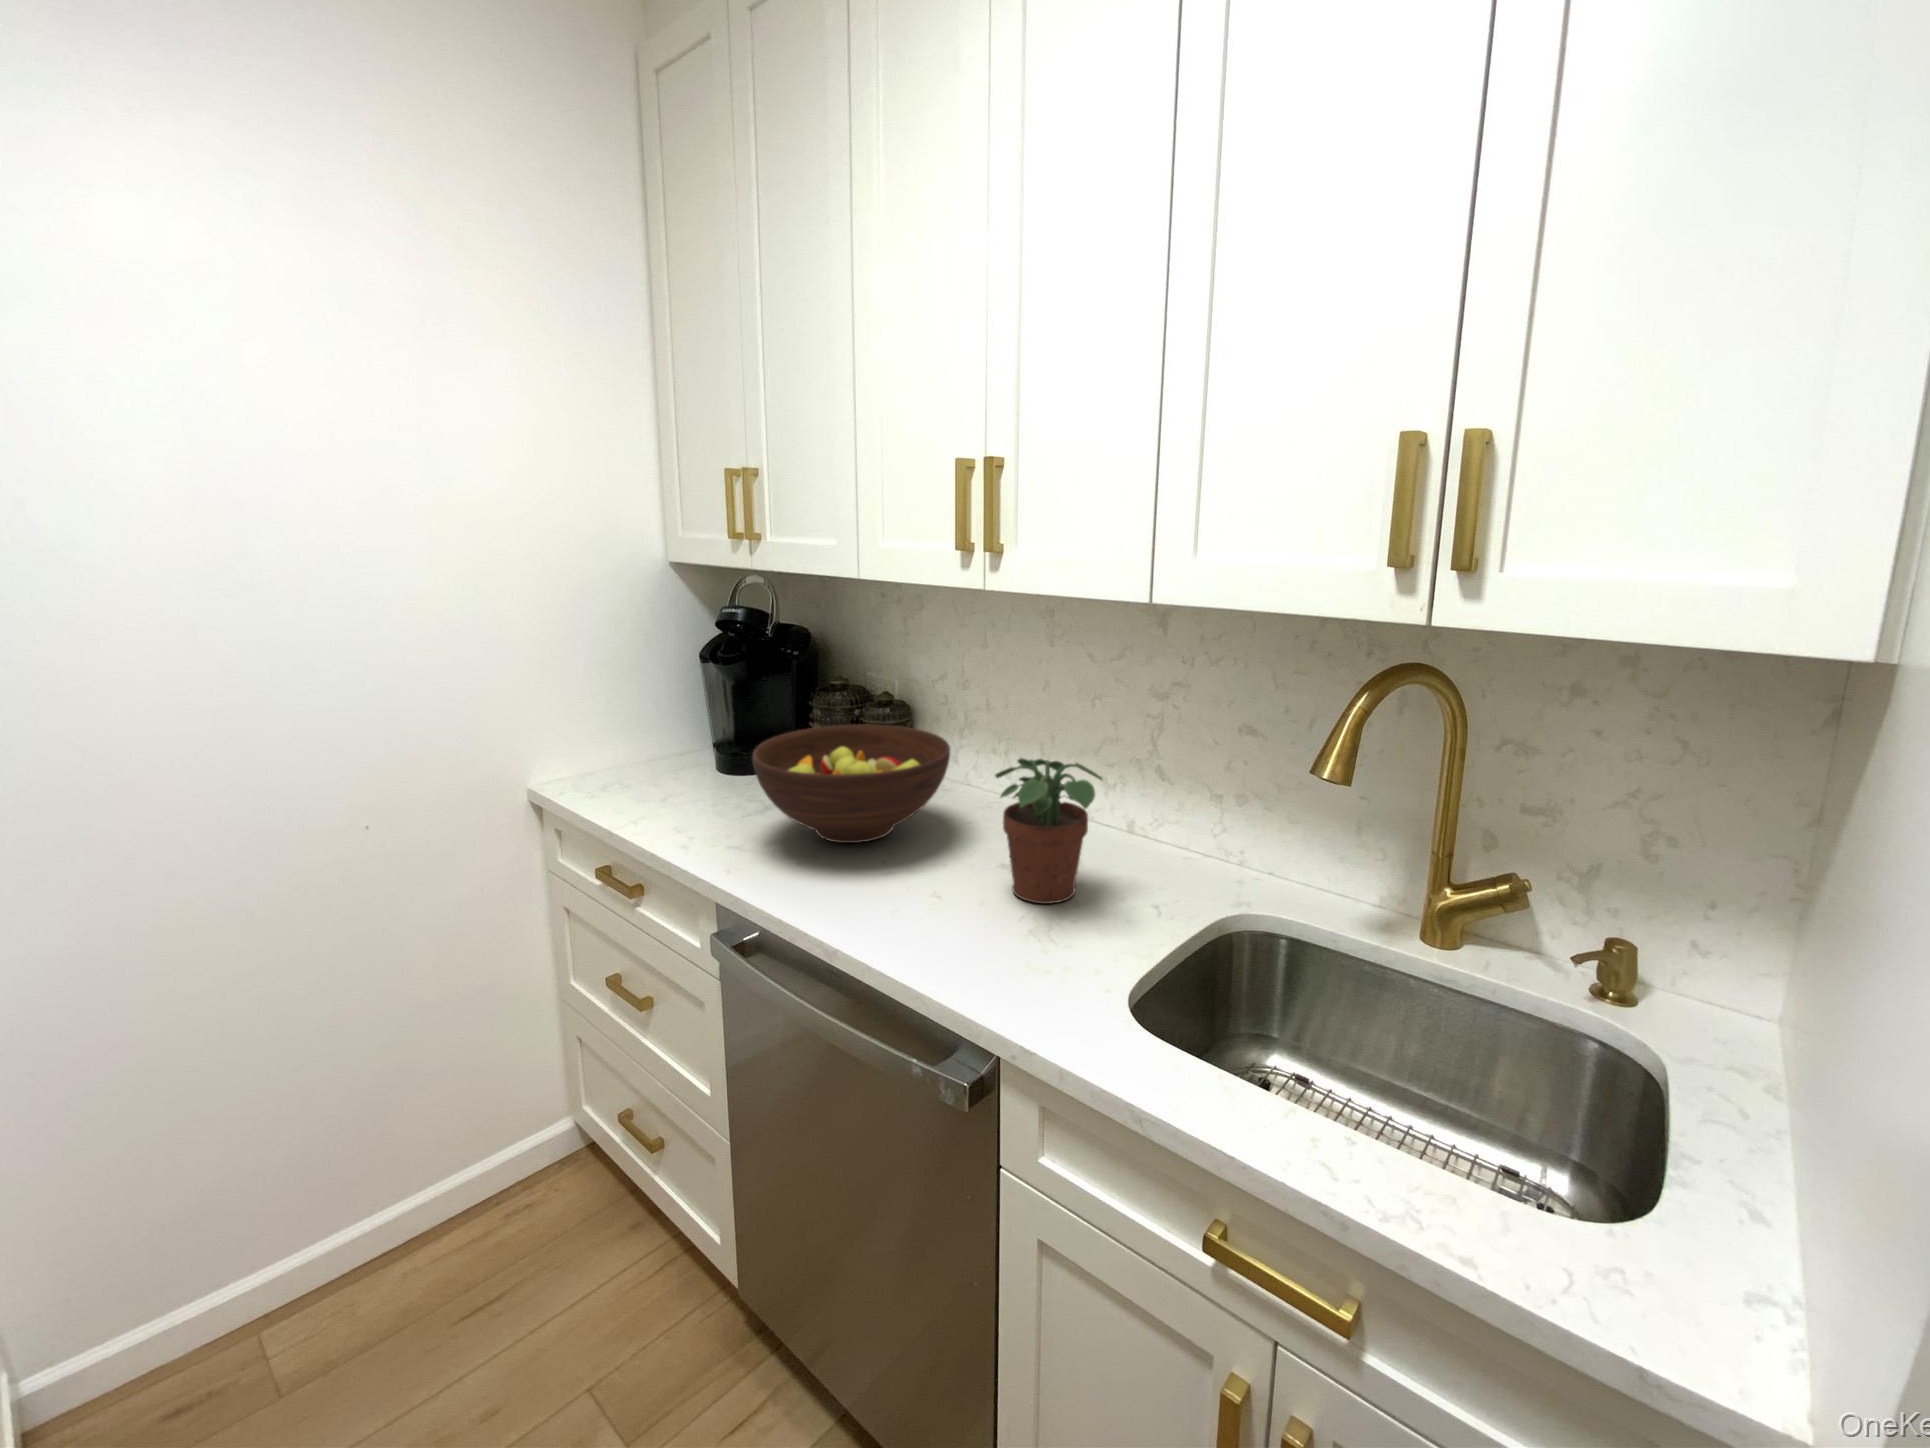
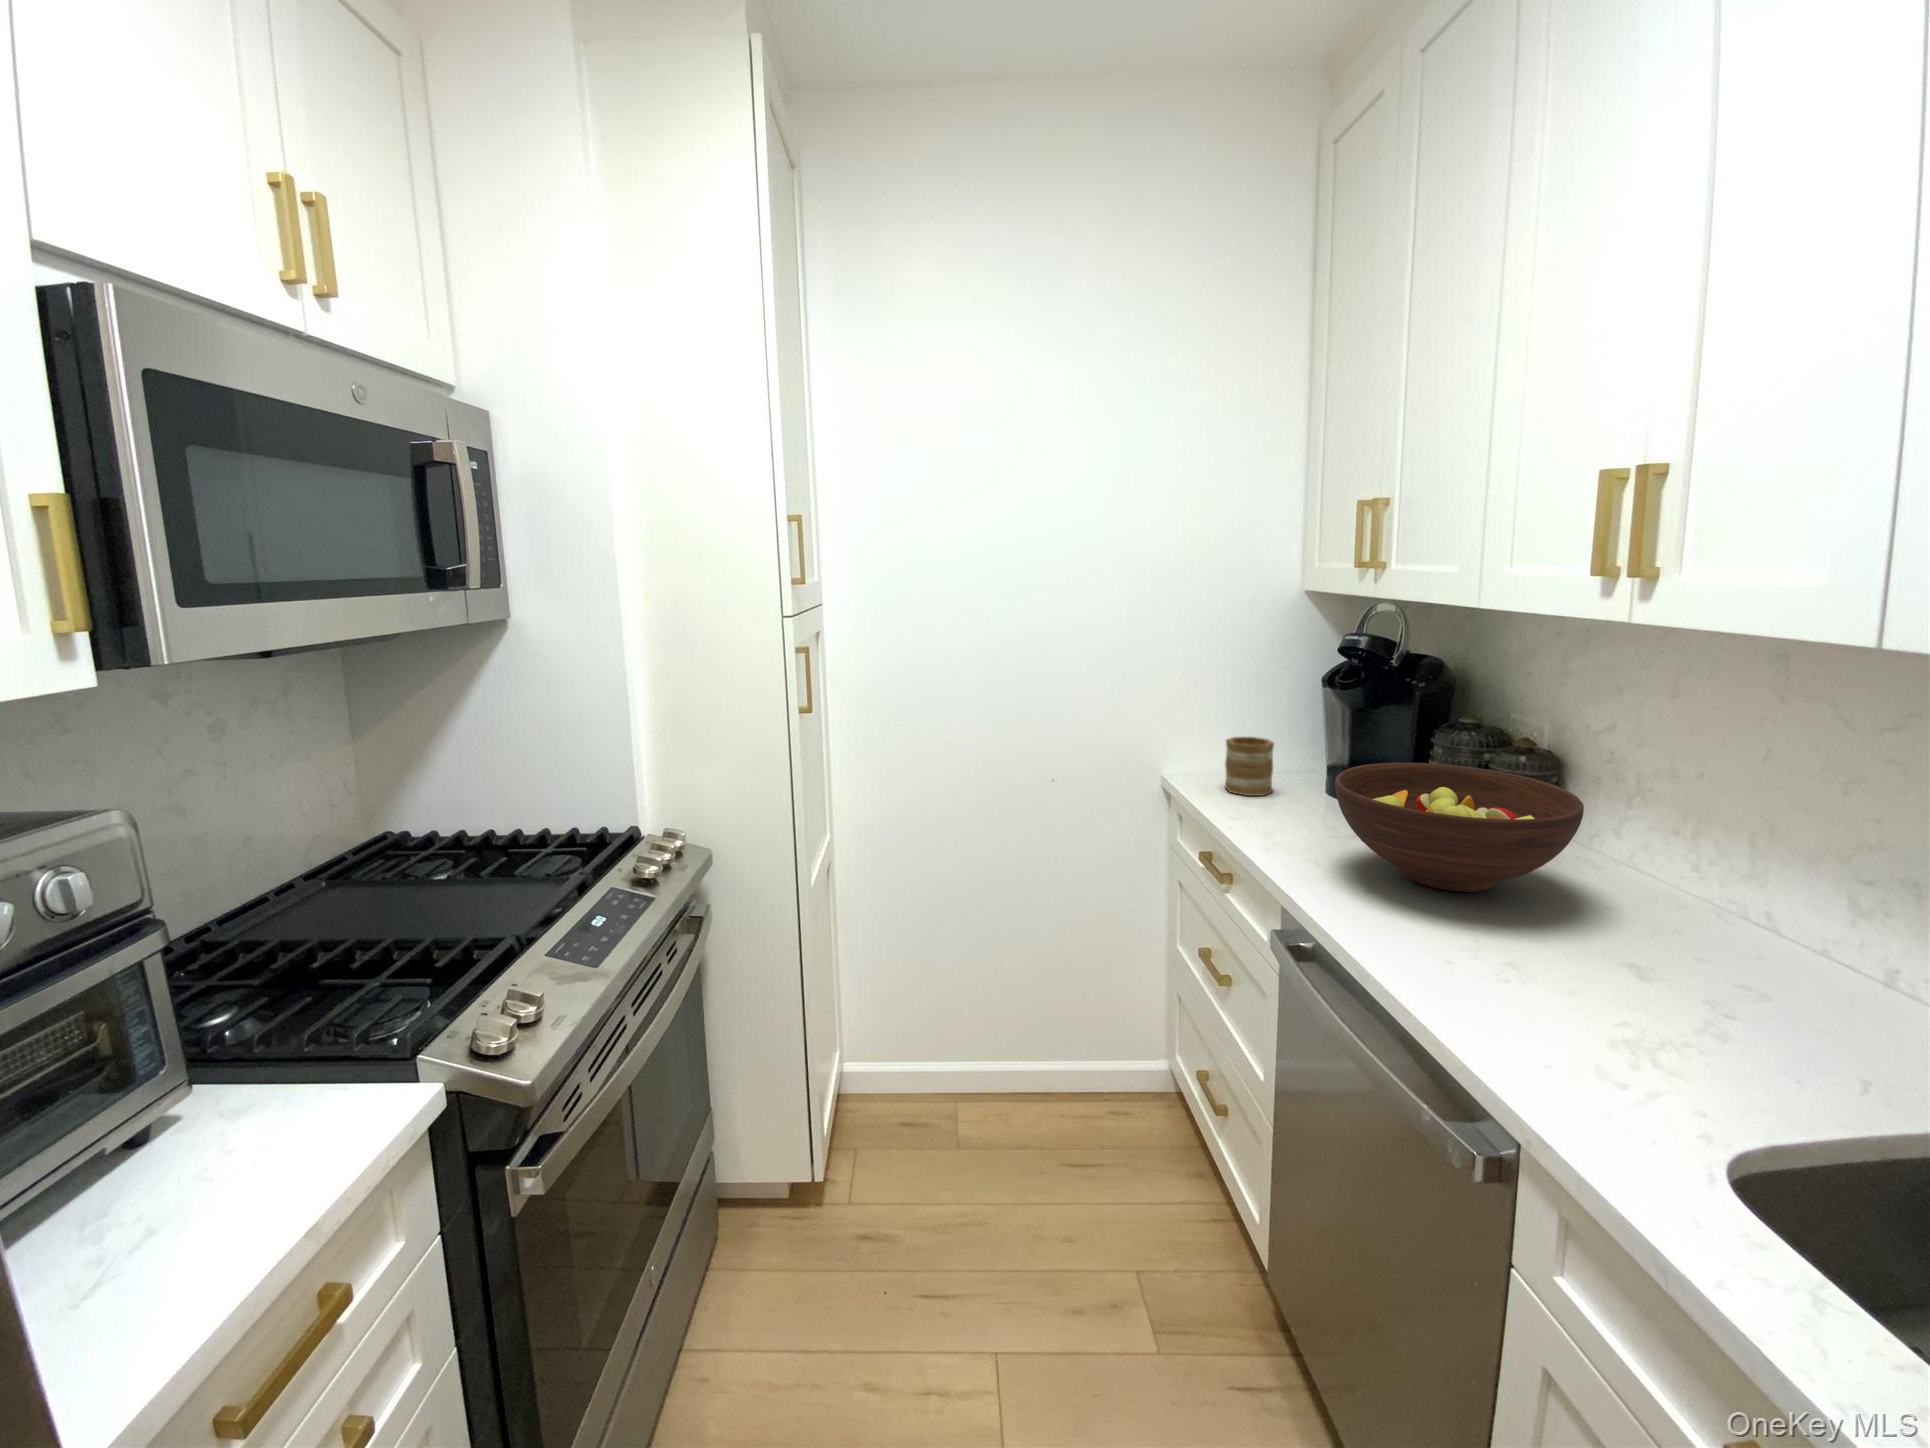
mug: none [608,725,667,792] -> present [1224,737,1274,796]
potted plant: present [995,758,1102,904] -> none [1614,836,1809,1029]

